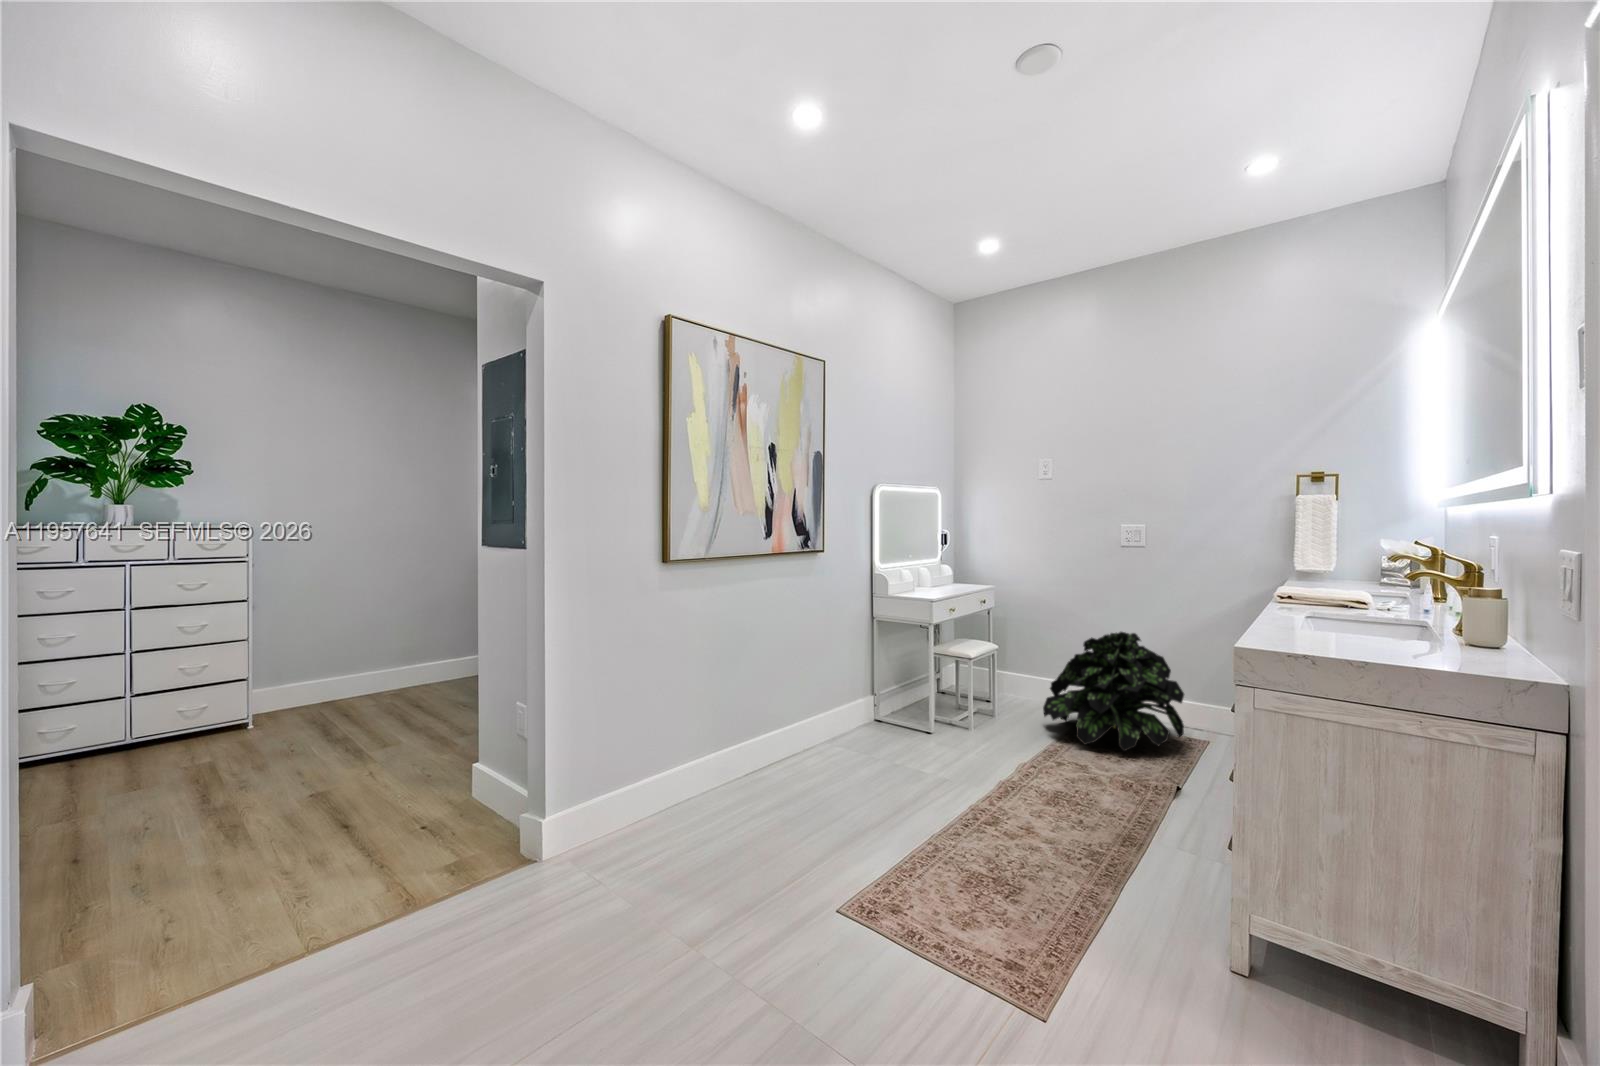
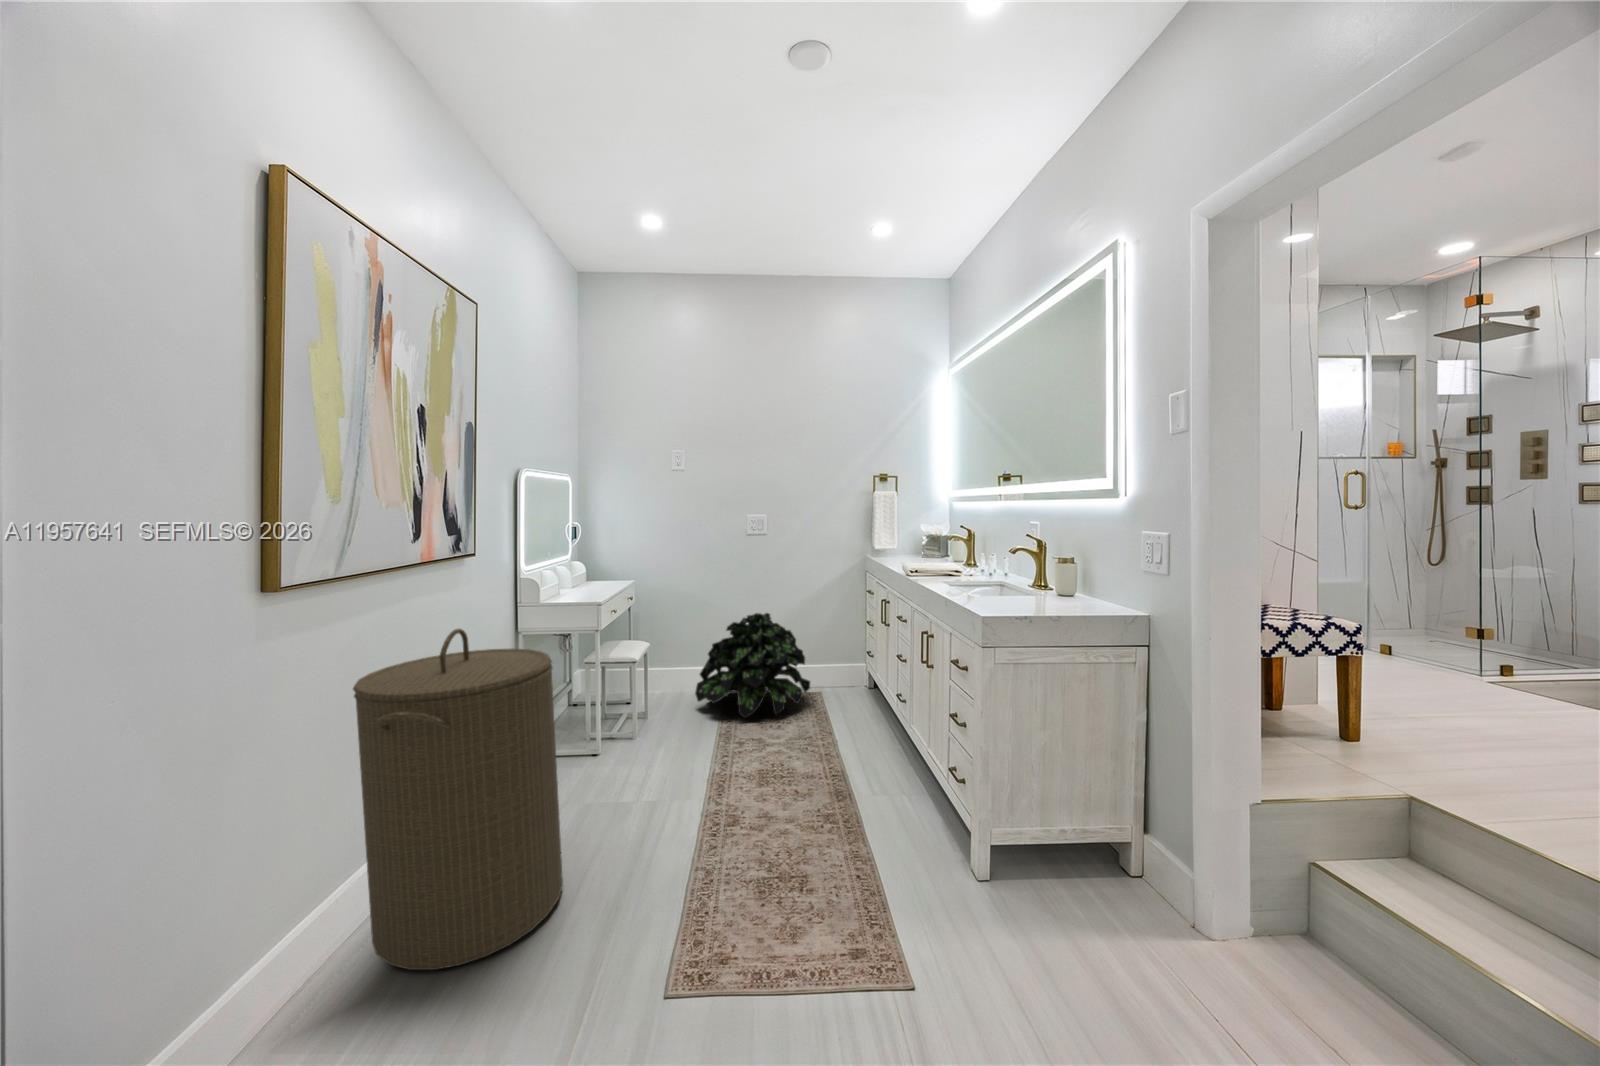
laundry hamper: none [697,590,828,834] -> present [353,629,563,970]

